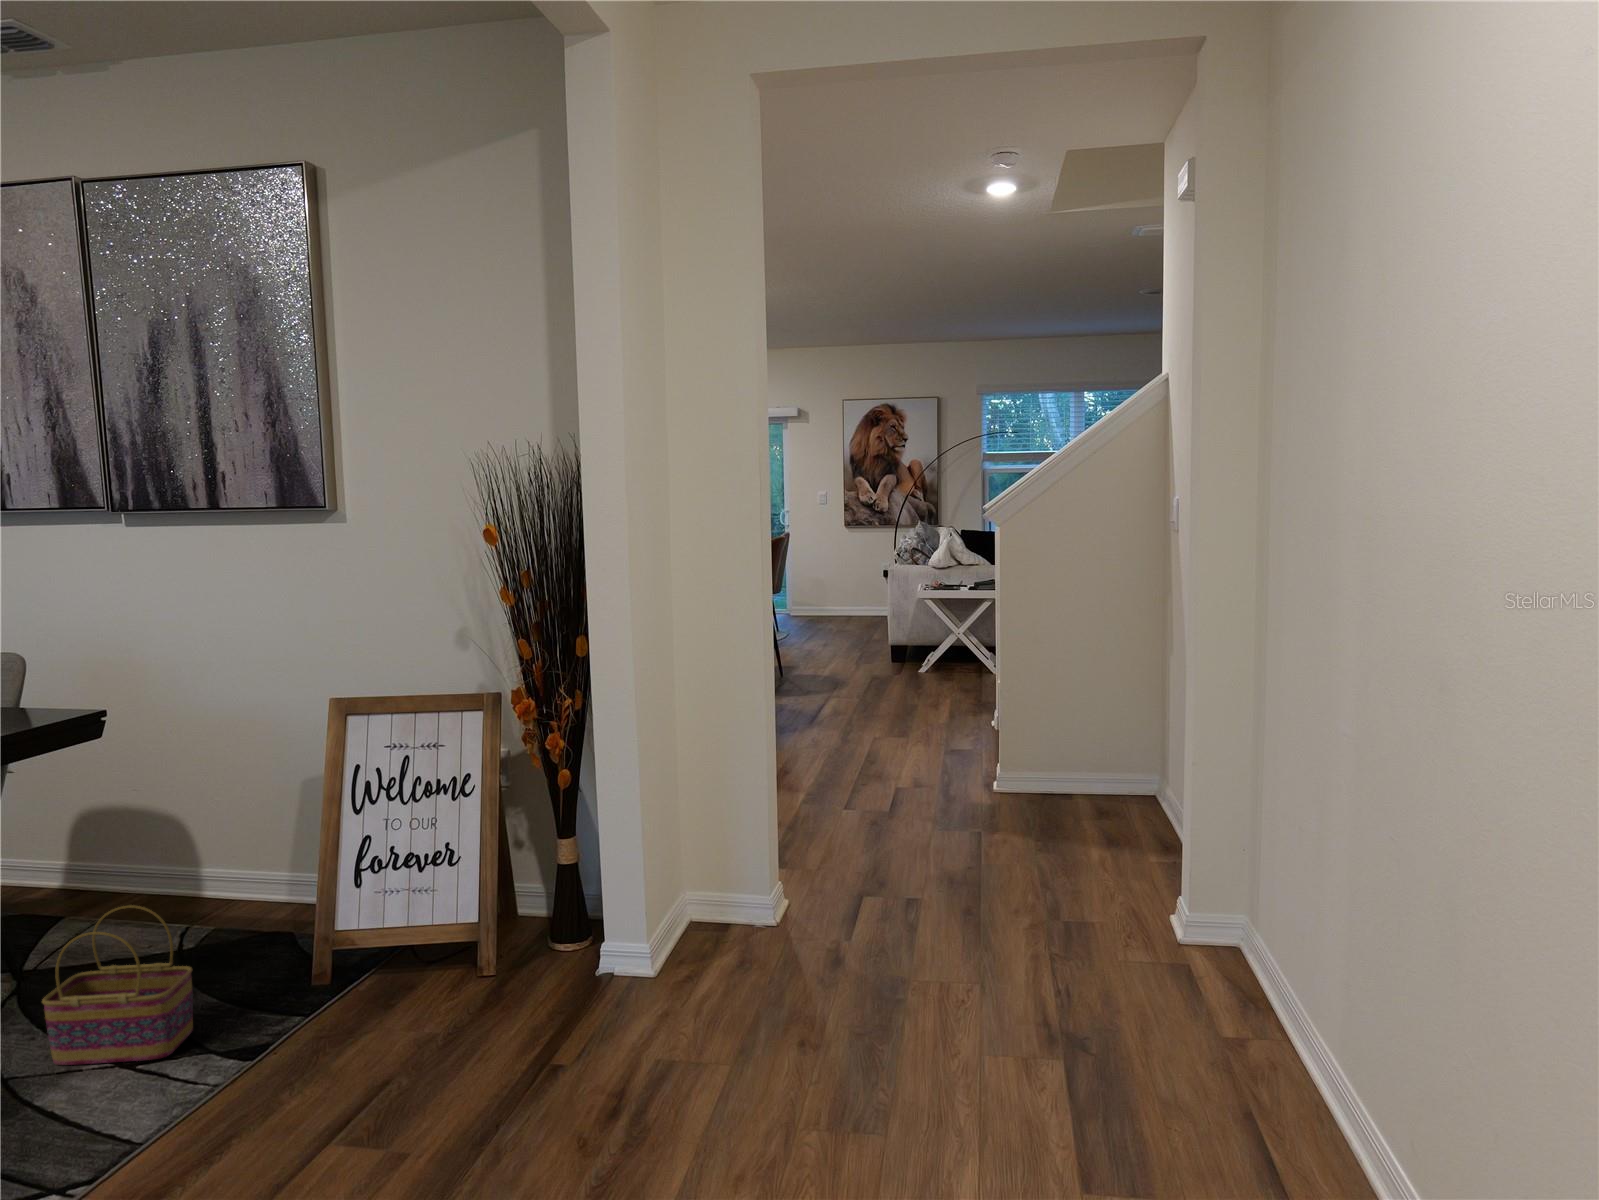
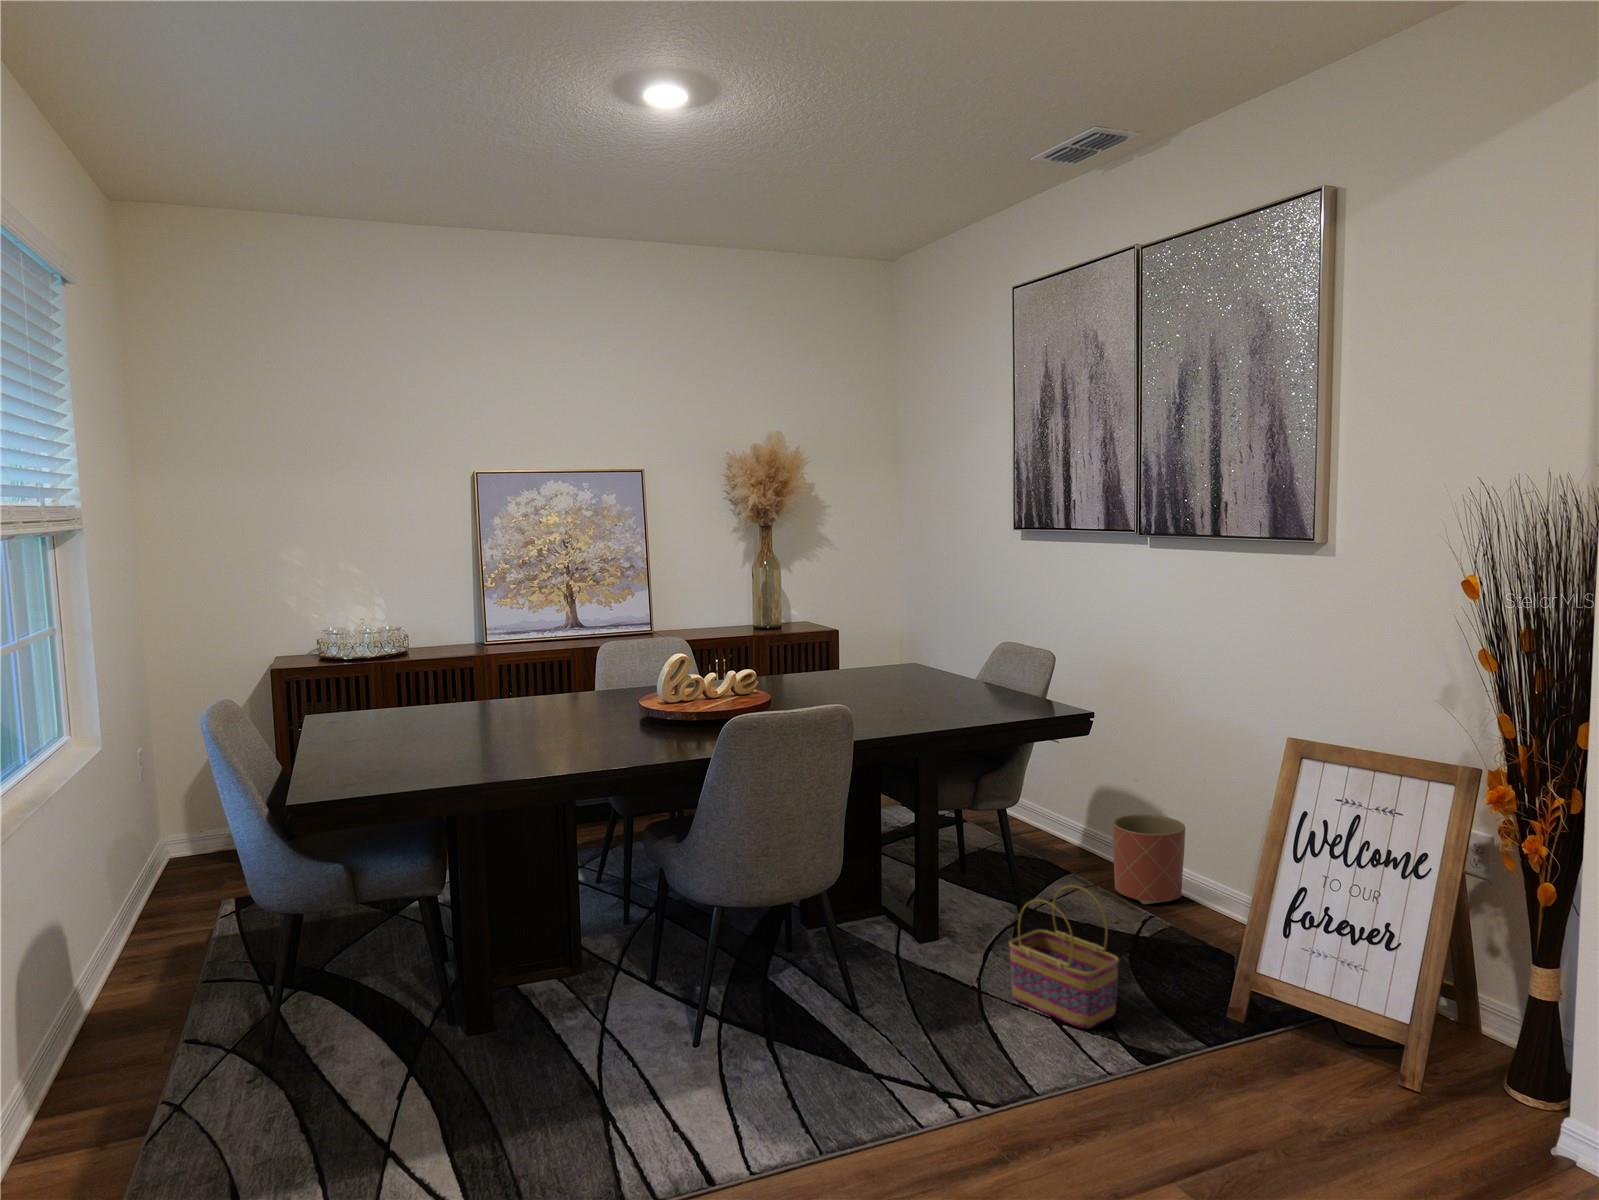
planter: none [120,817,211,916] -> present [1112,814,1185,904]

